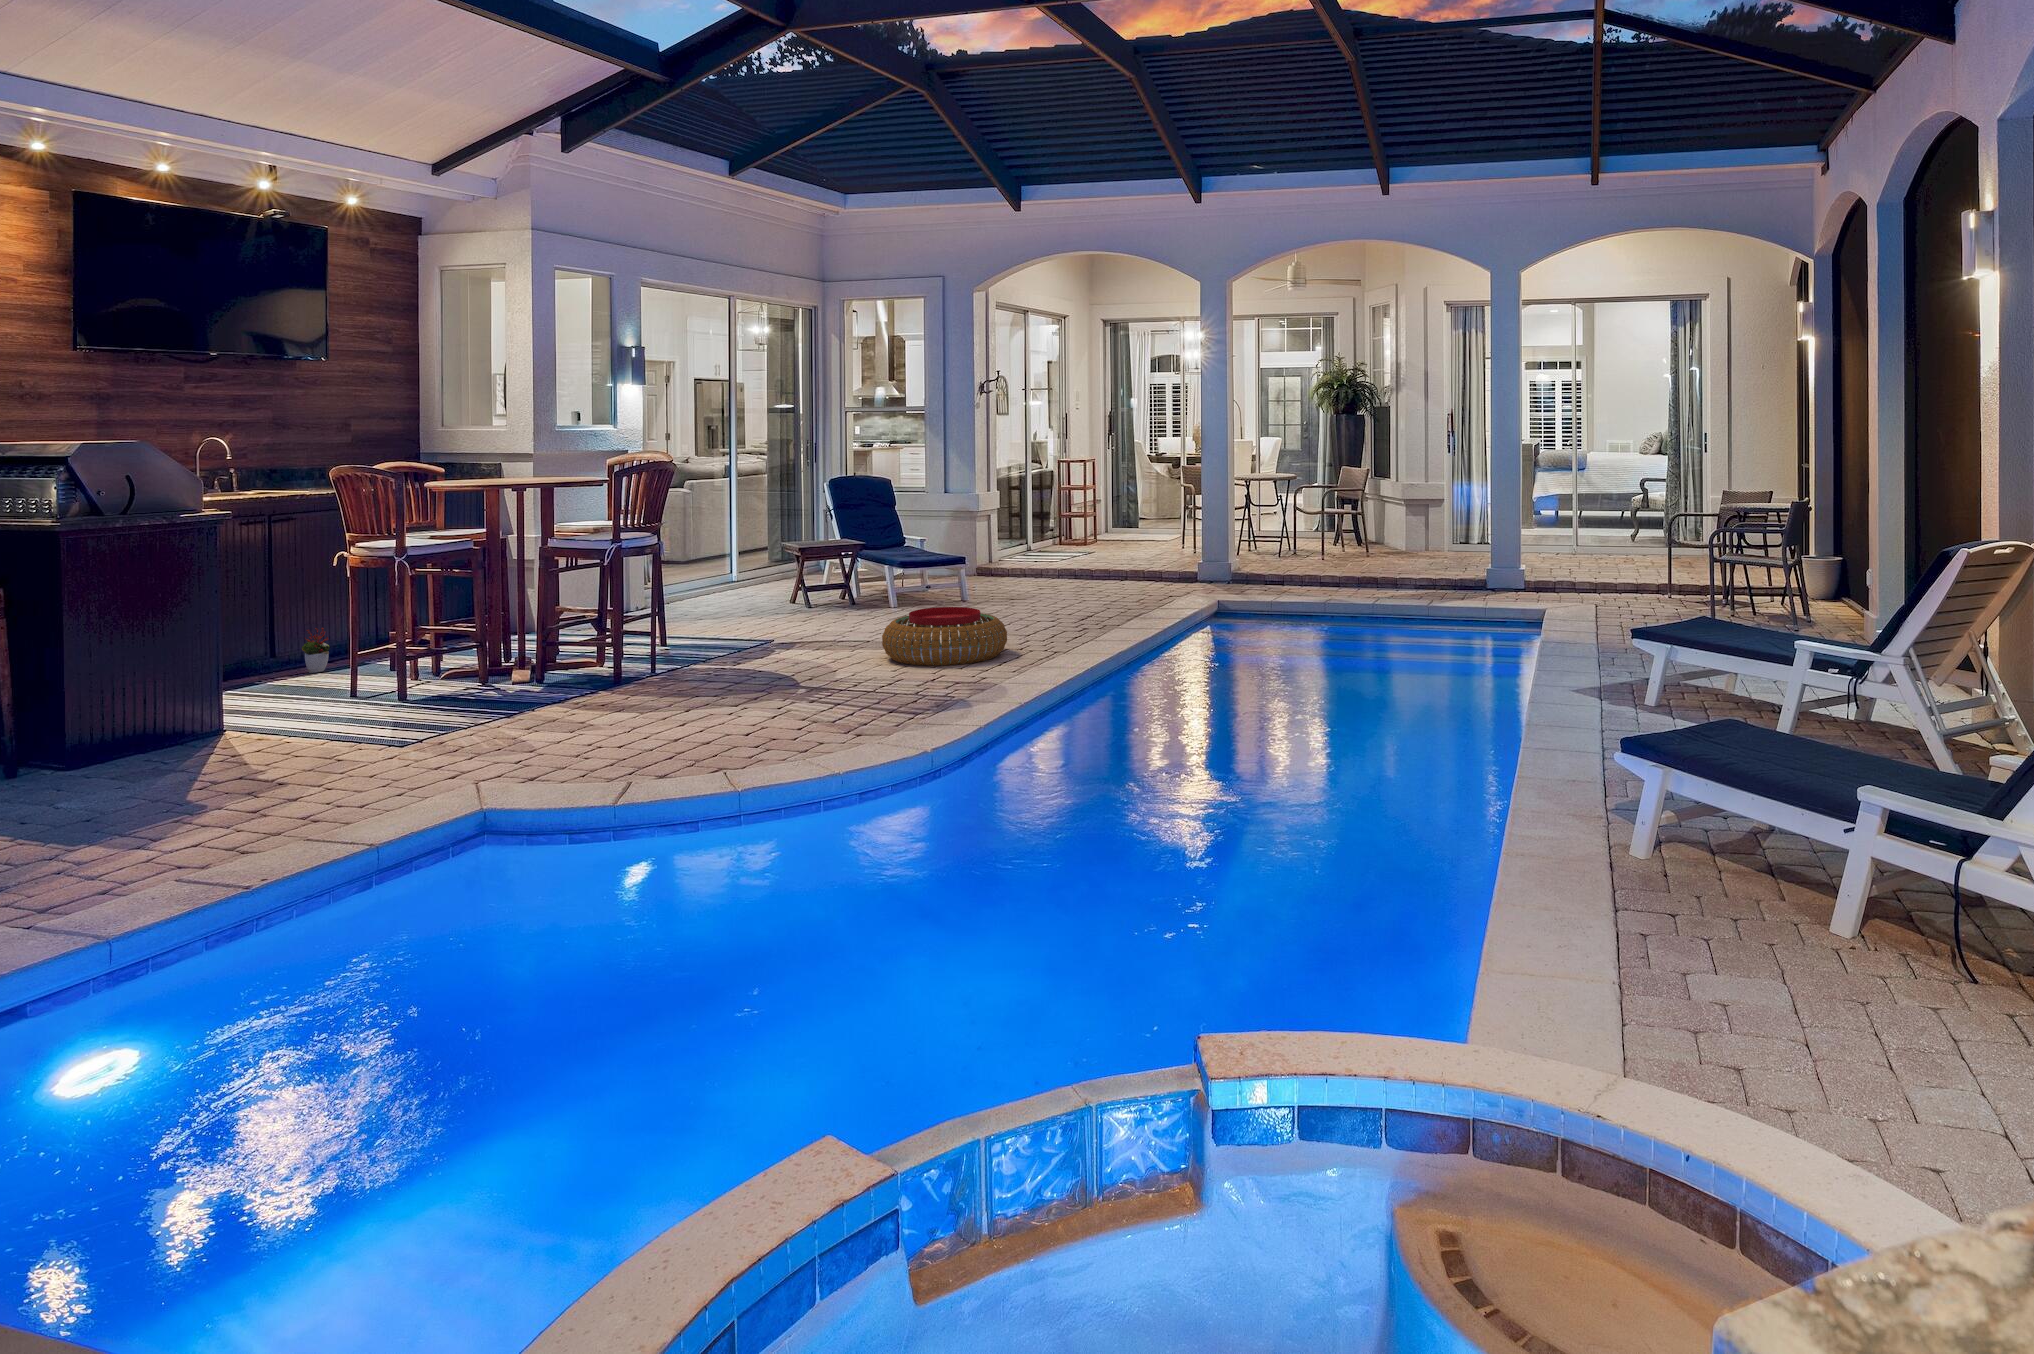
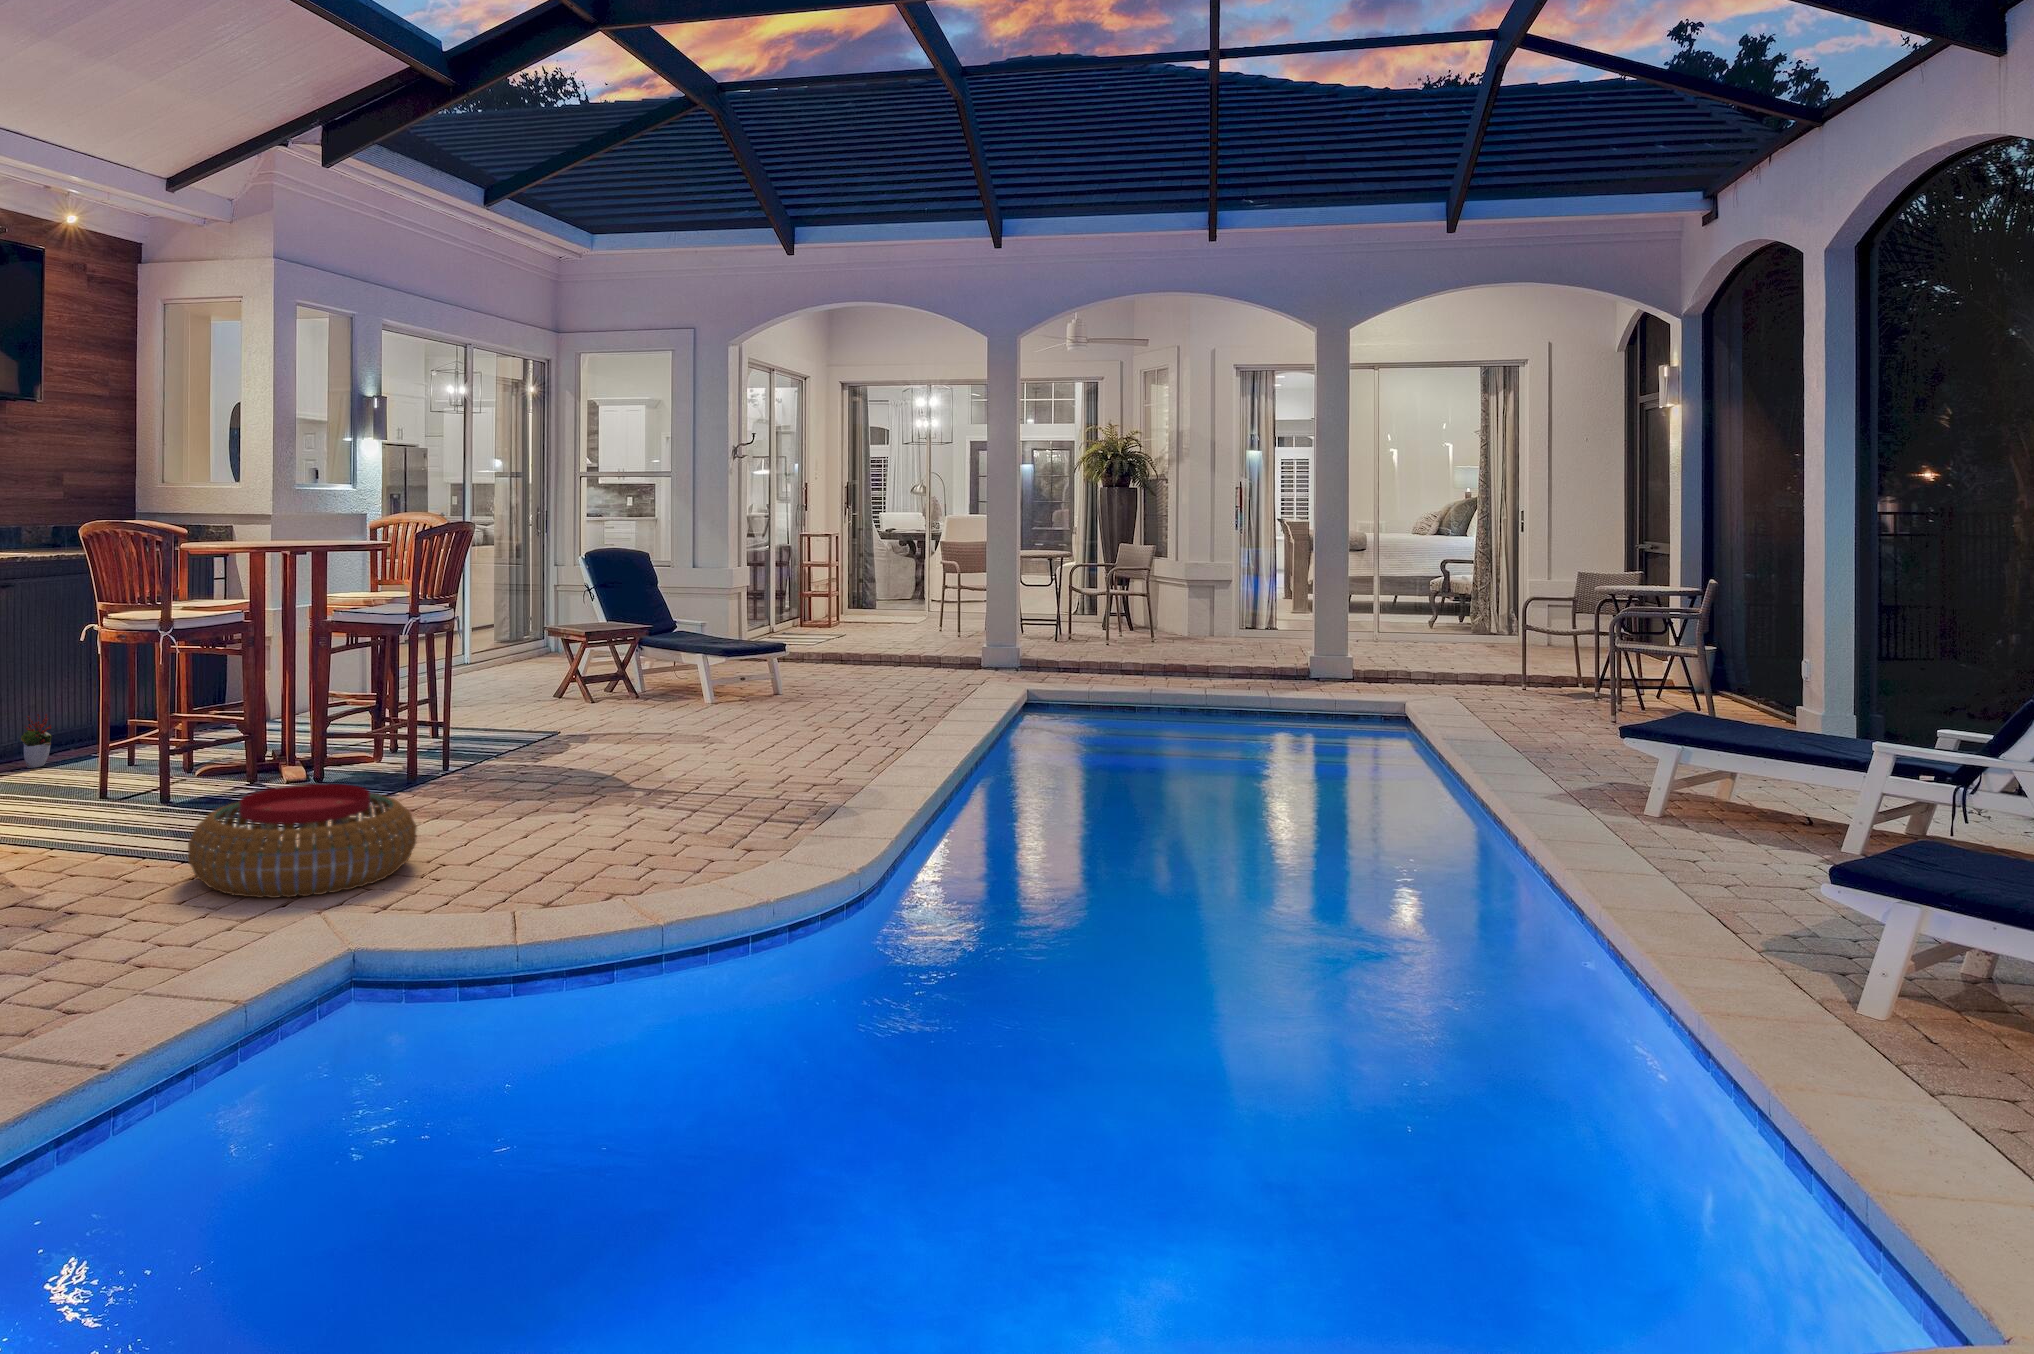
pouf: present [882,607,1007,666] -> present [188,784,417,898]

